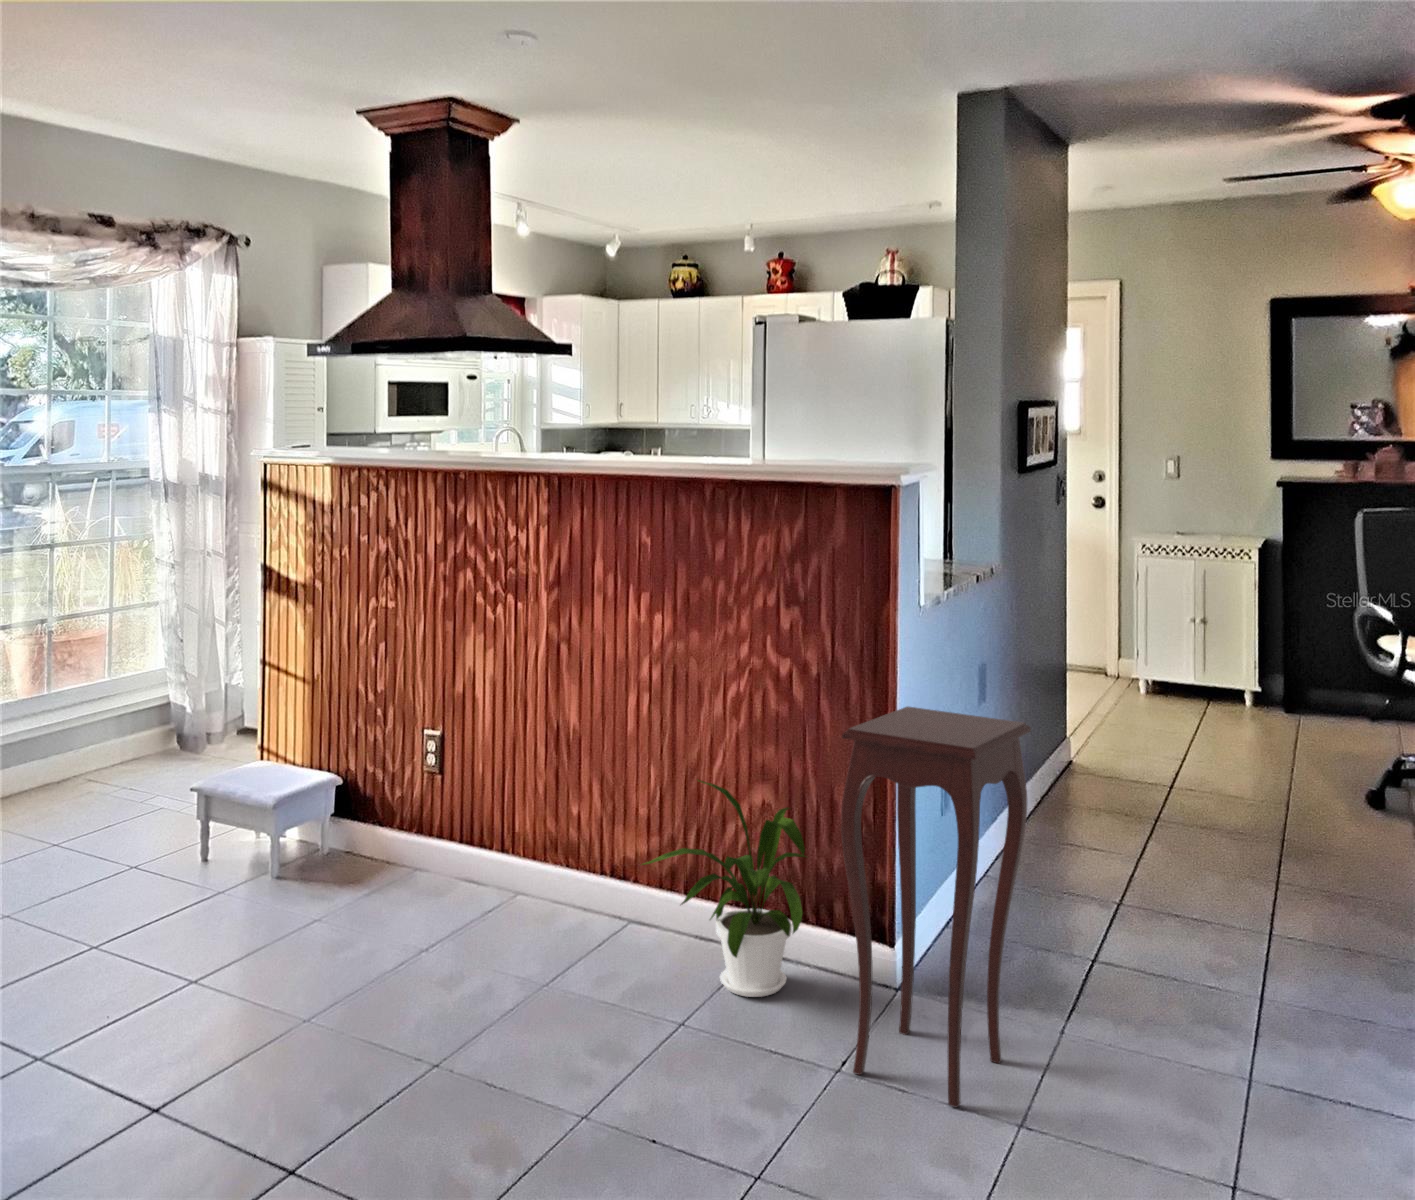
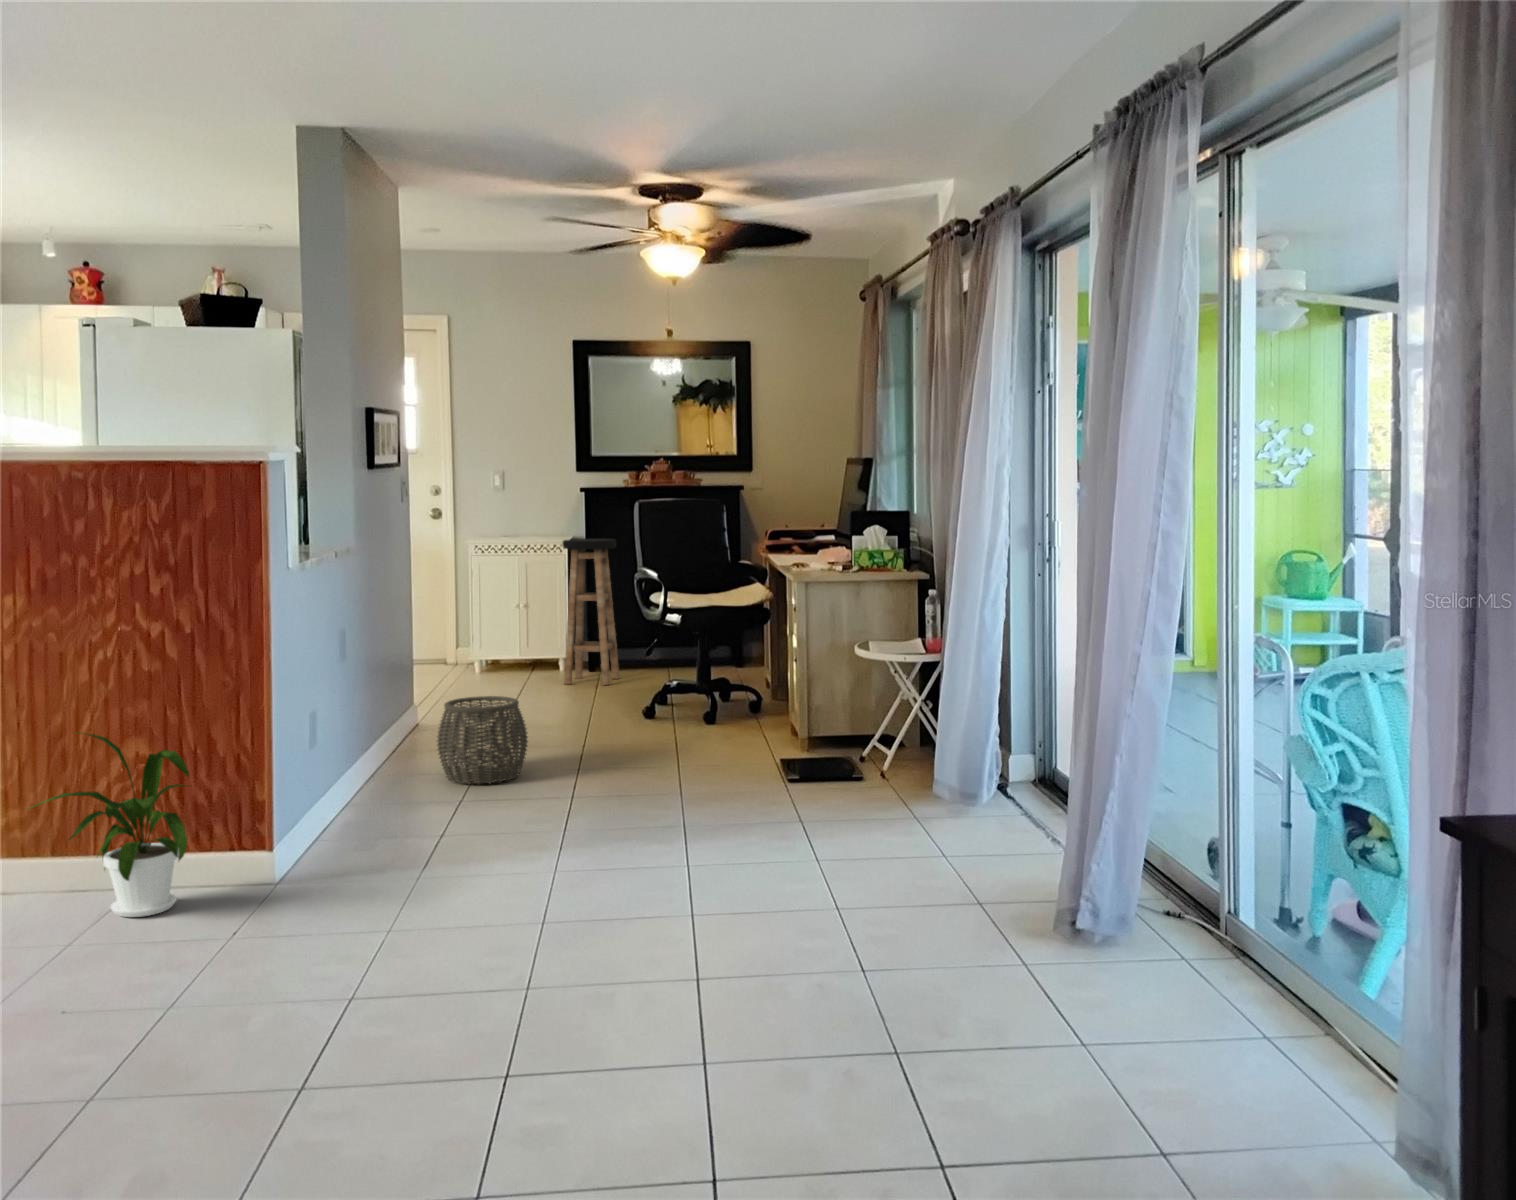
bar stool: none [1245,547,1328,726] -> present [563,539,620,685]
side table: present [841,707,1031,1107] -> none [221,638,379,943]
woven basket: none [1091,752,1207,866] -> present [437,696,528,784]

